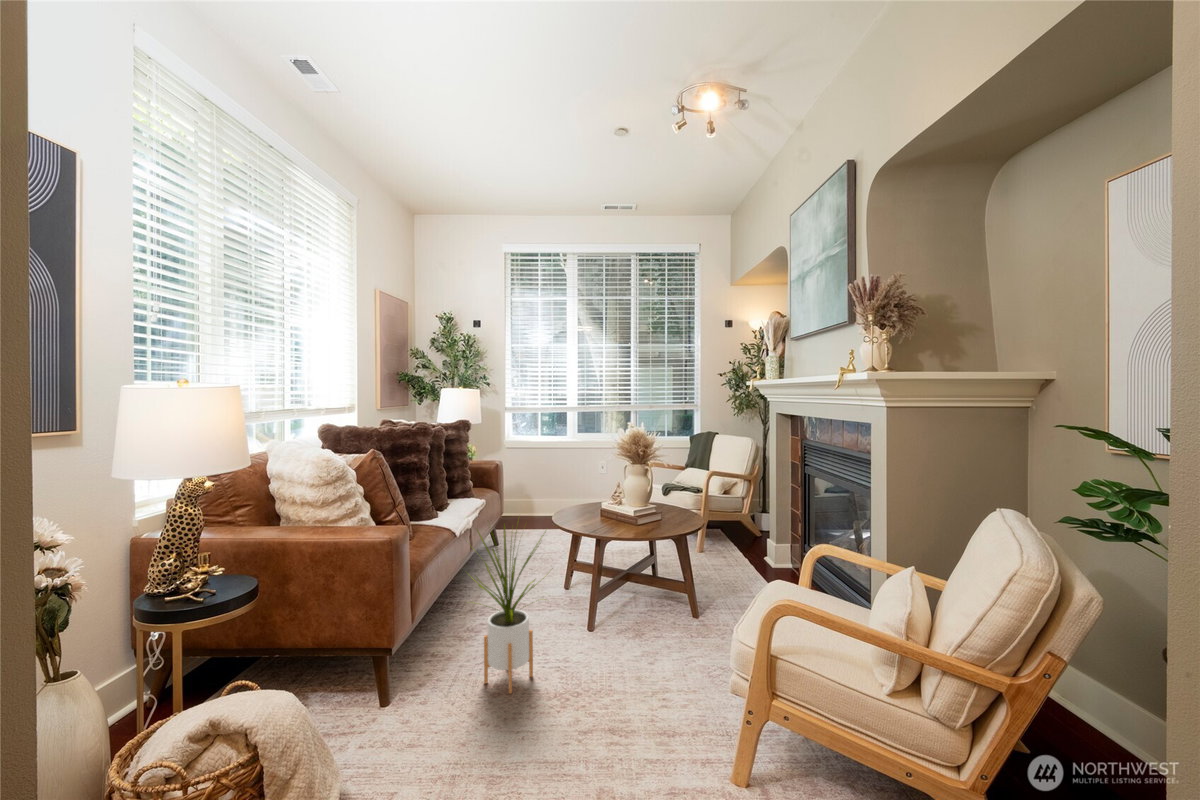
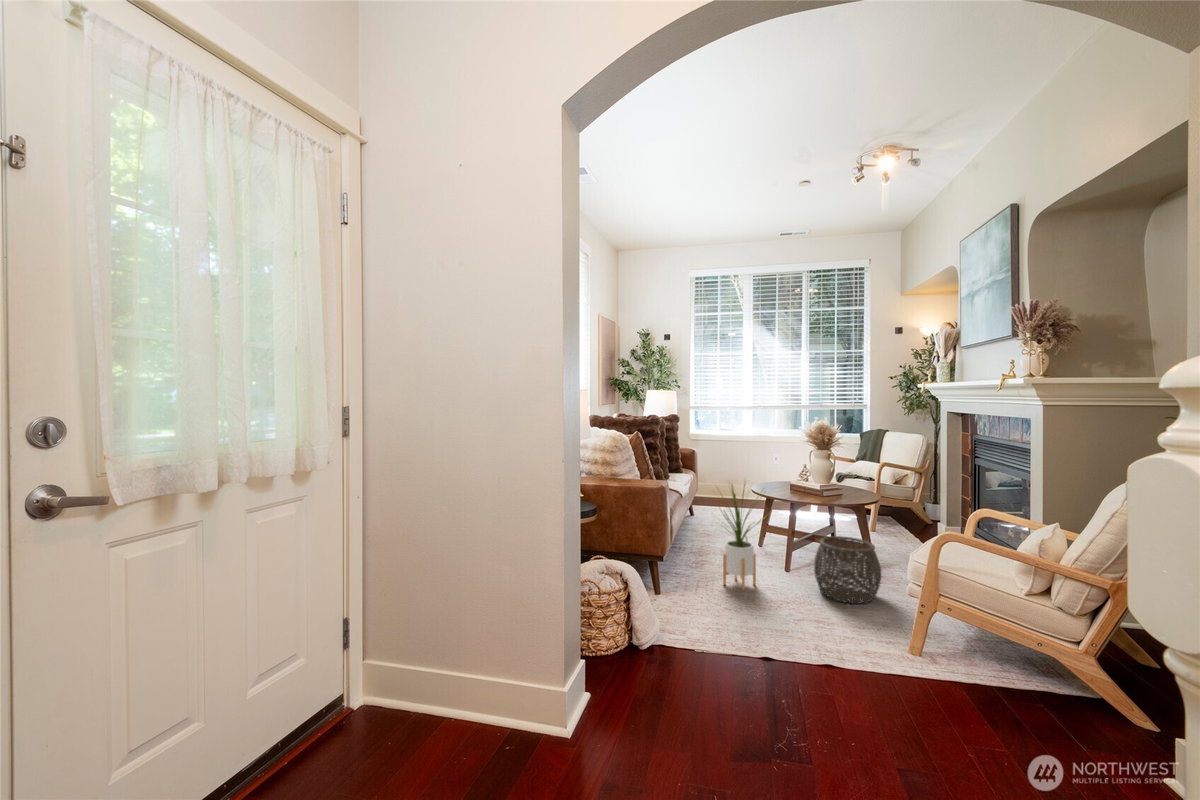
woven basket: none [613,592,701,700] -> present [814,536,881,604]

